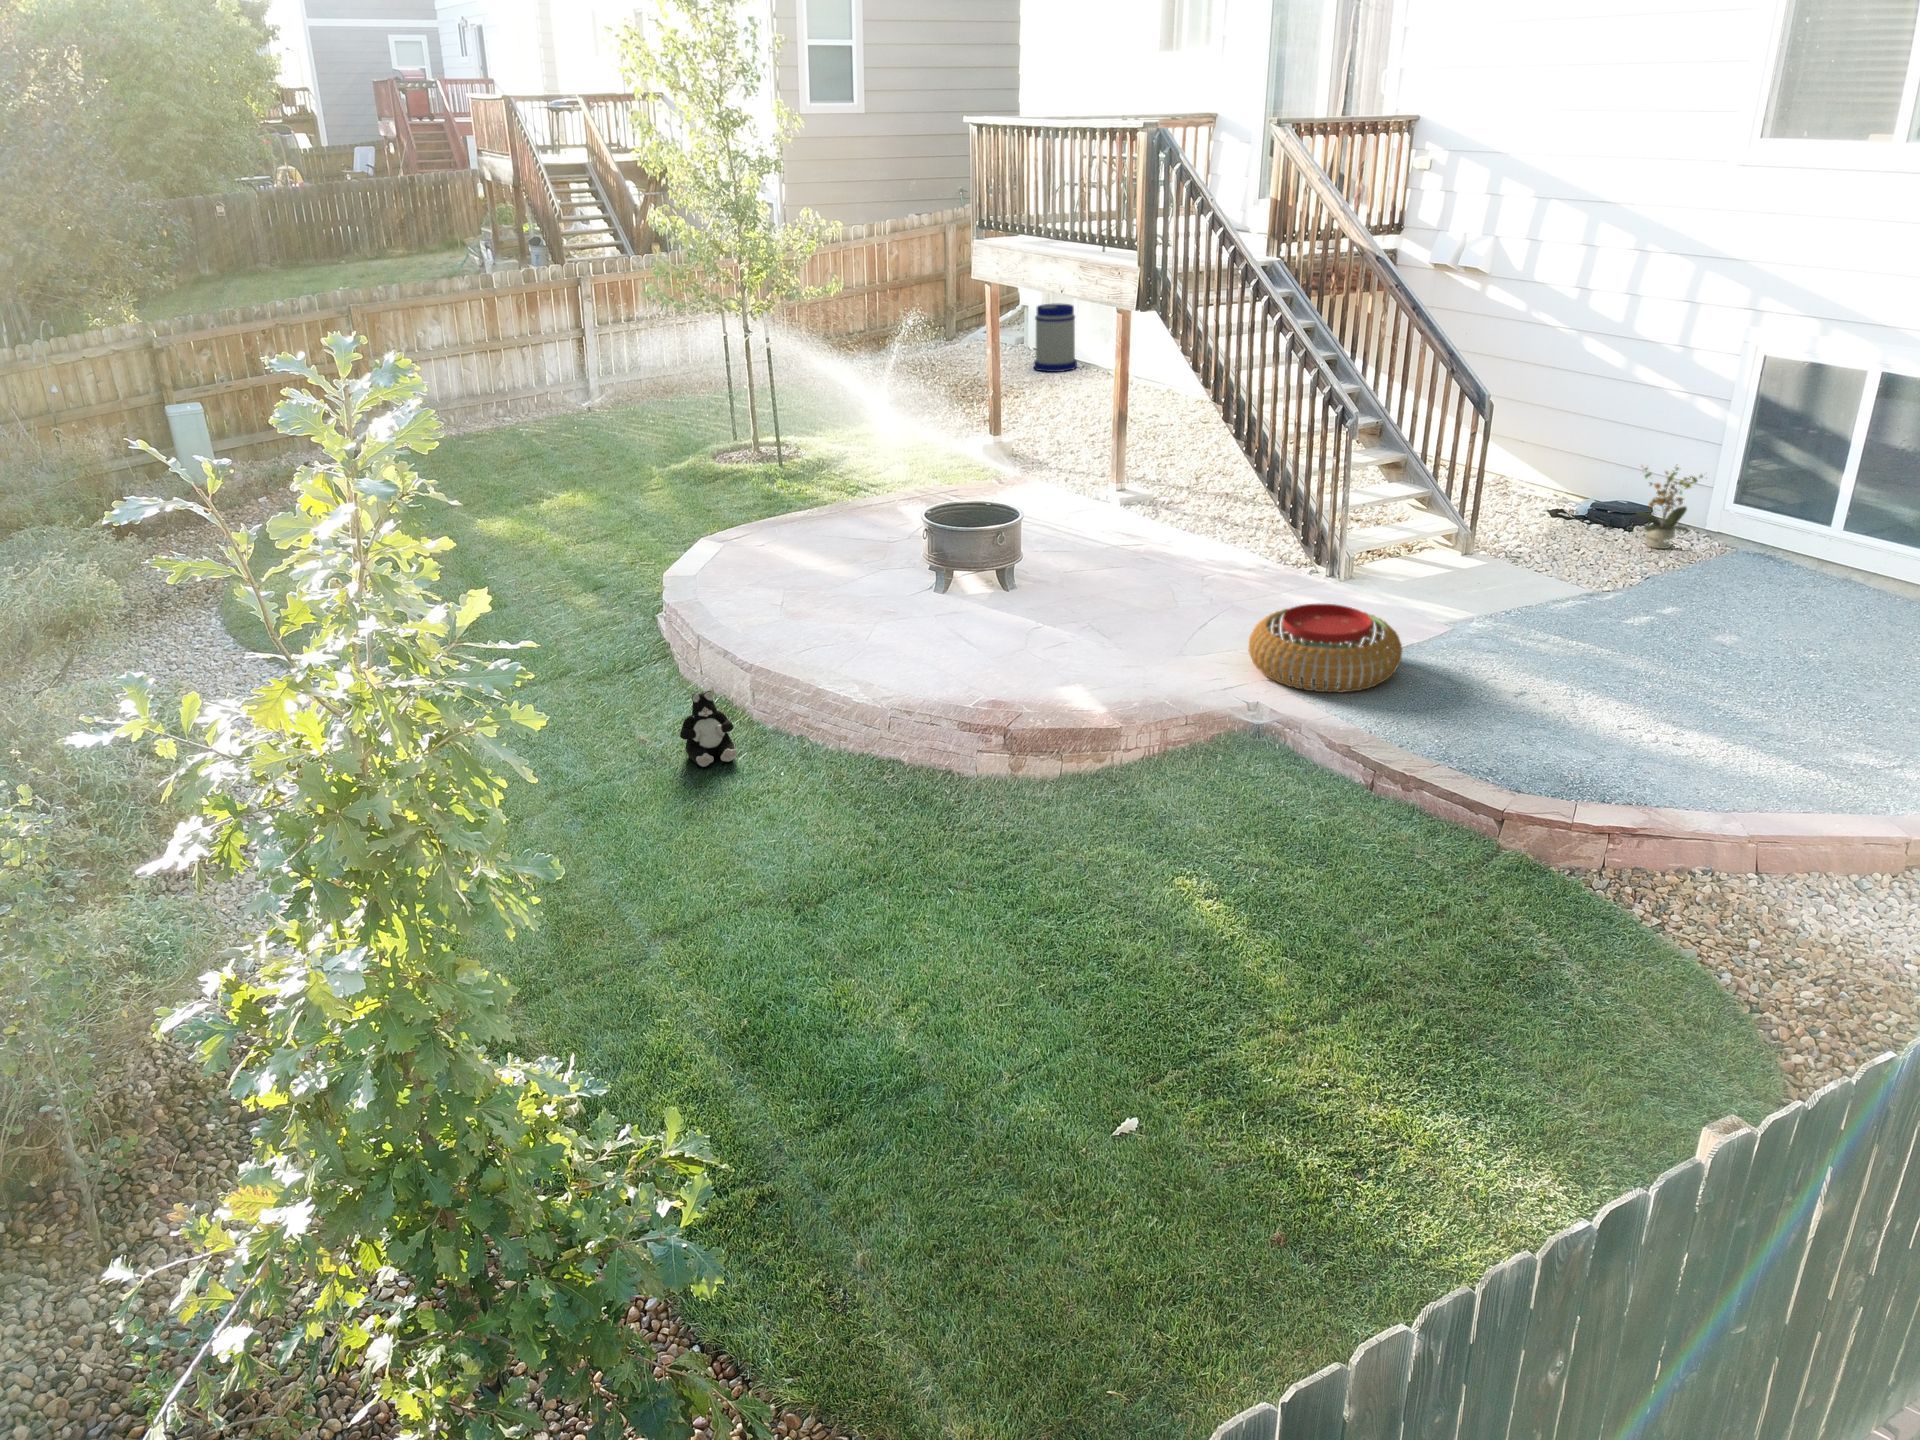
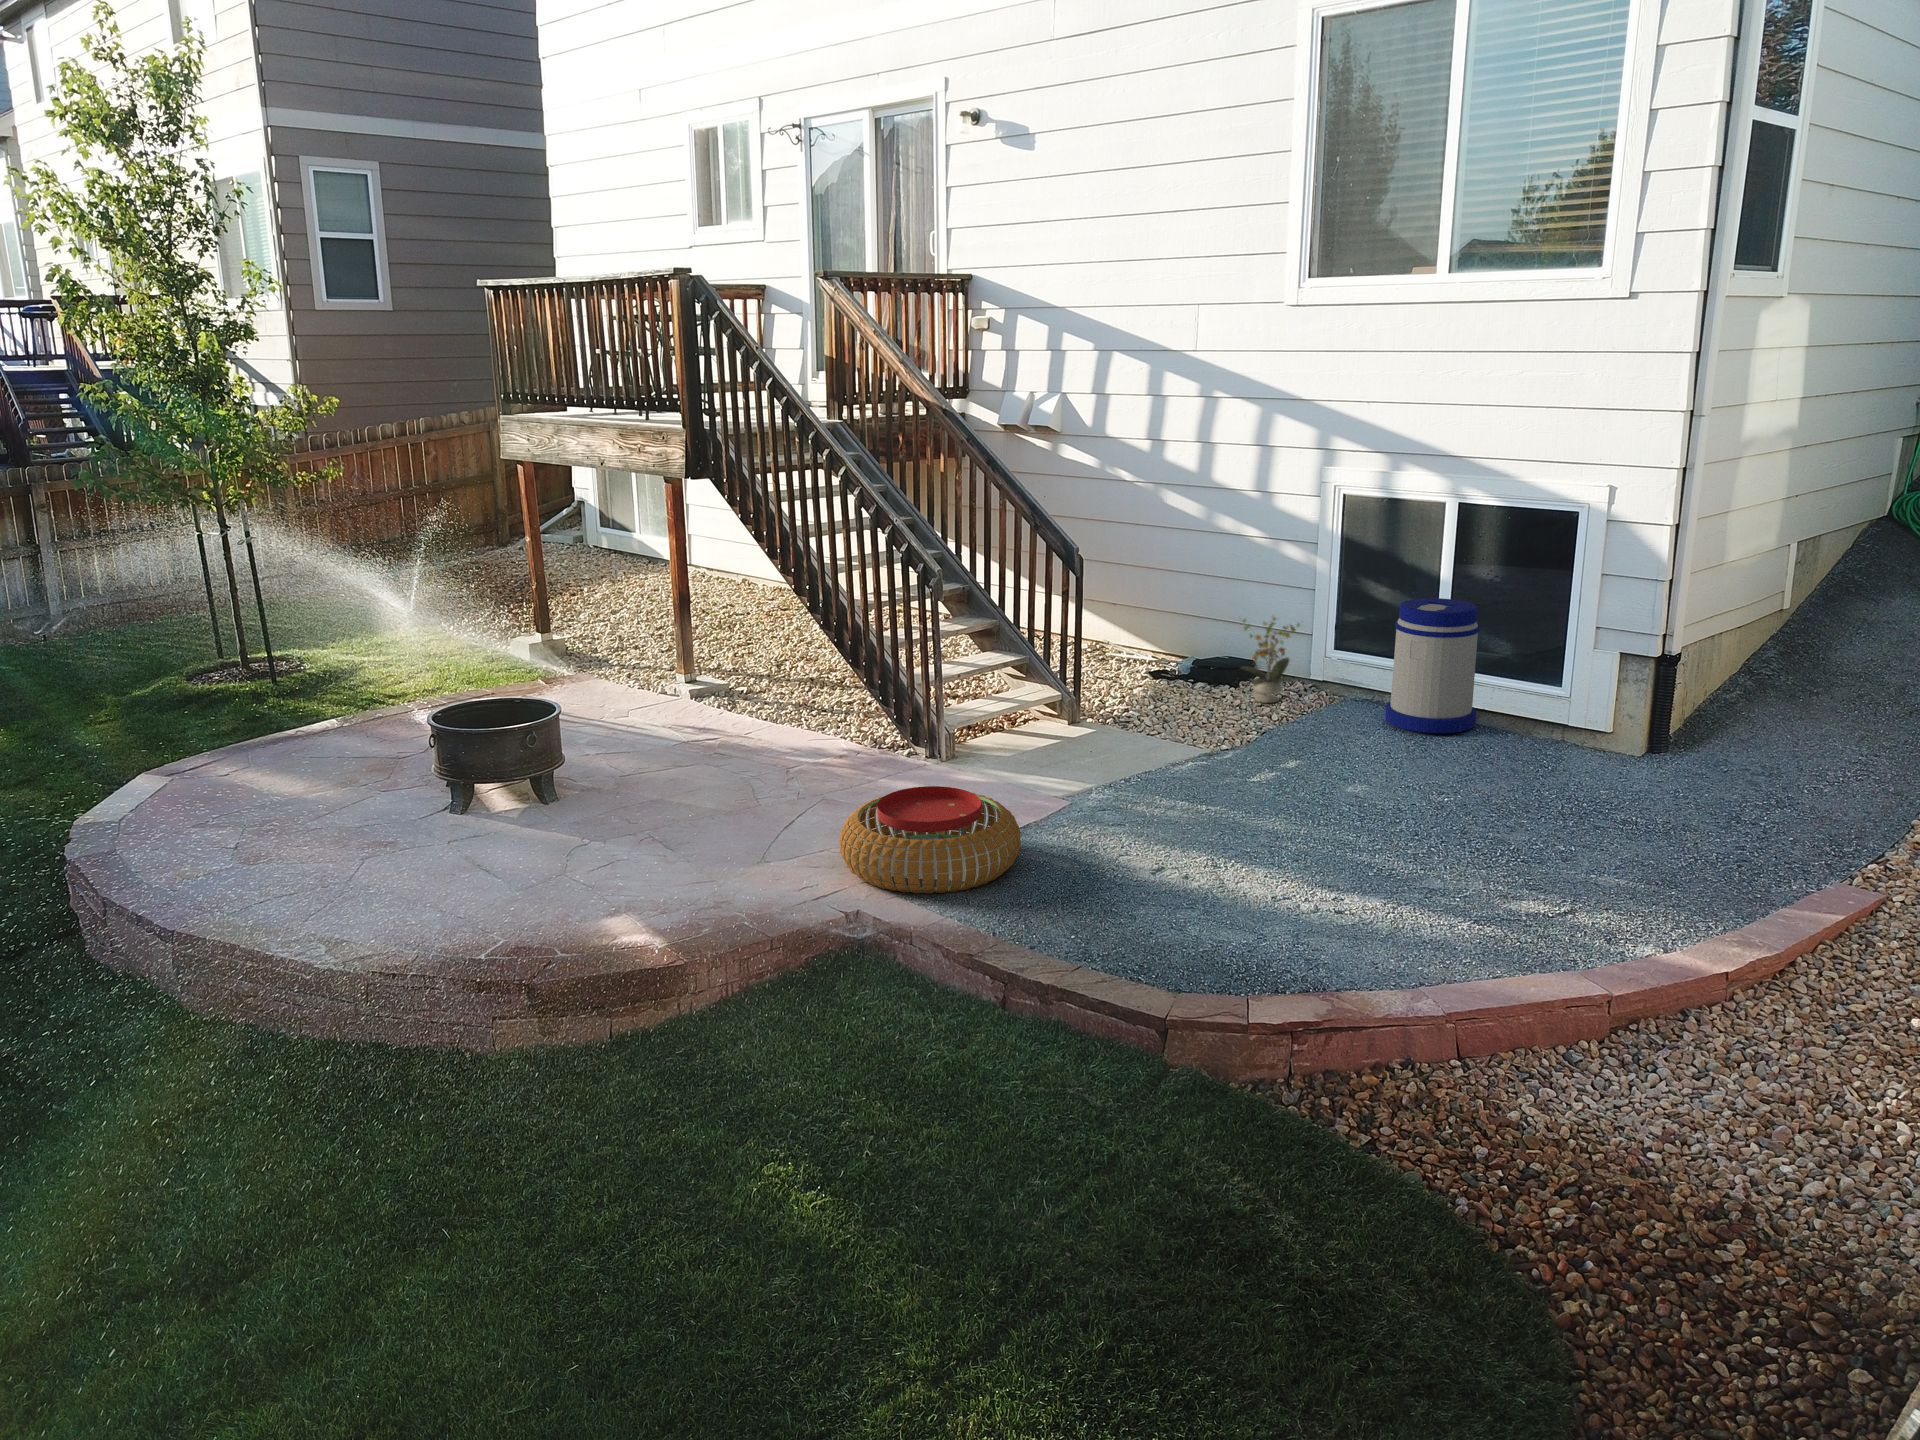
trash can: present [1034,304,1077,372] -> present [1385,598,1480,733]
plush toy: present [680,691,738,767] -> none [25,983,120,1098]

